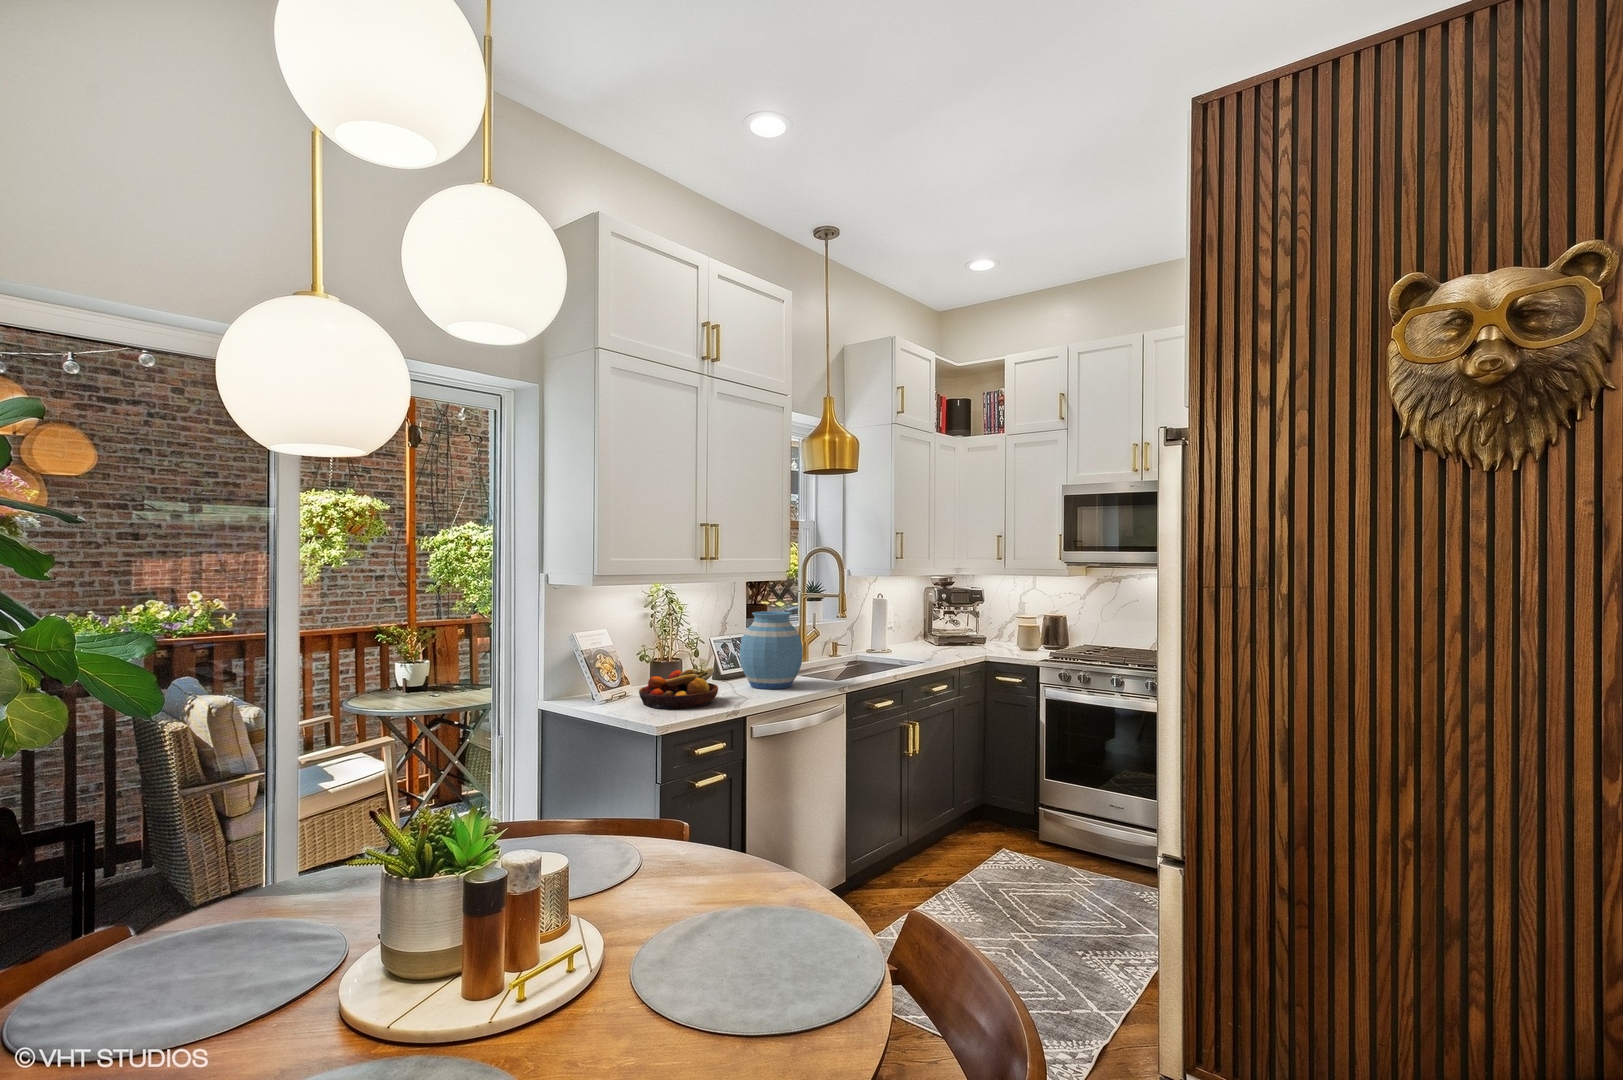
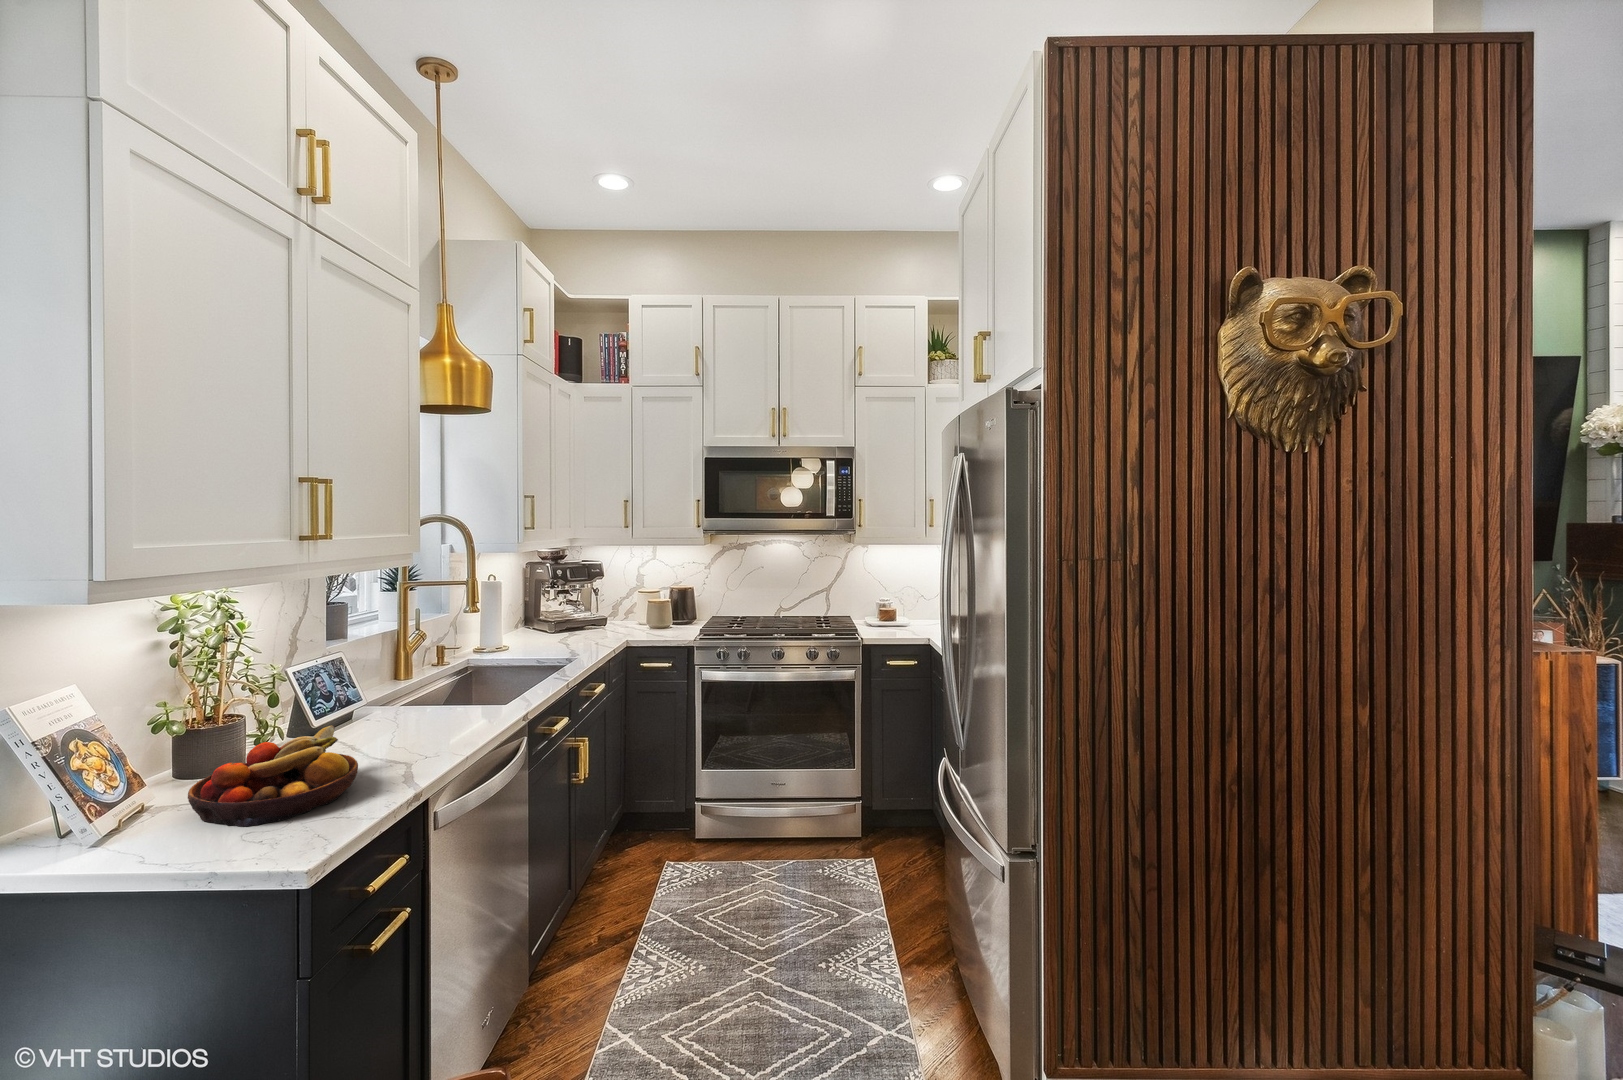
vase: present [740,611,803,689] -> none [351,617,461,740]

